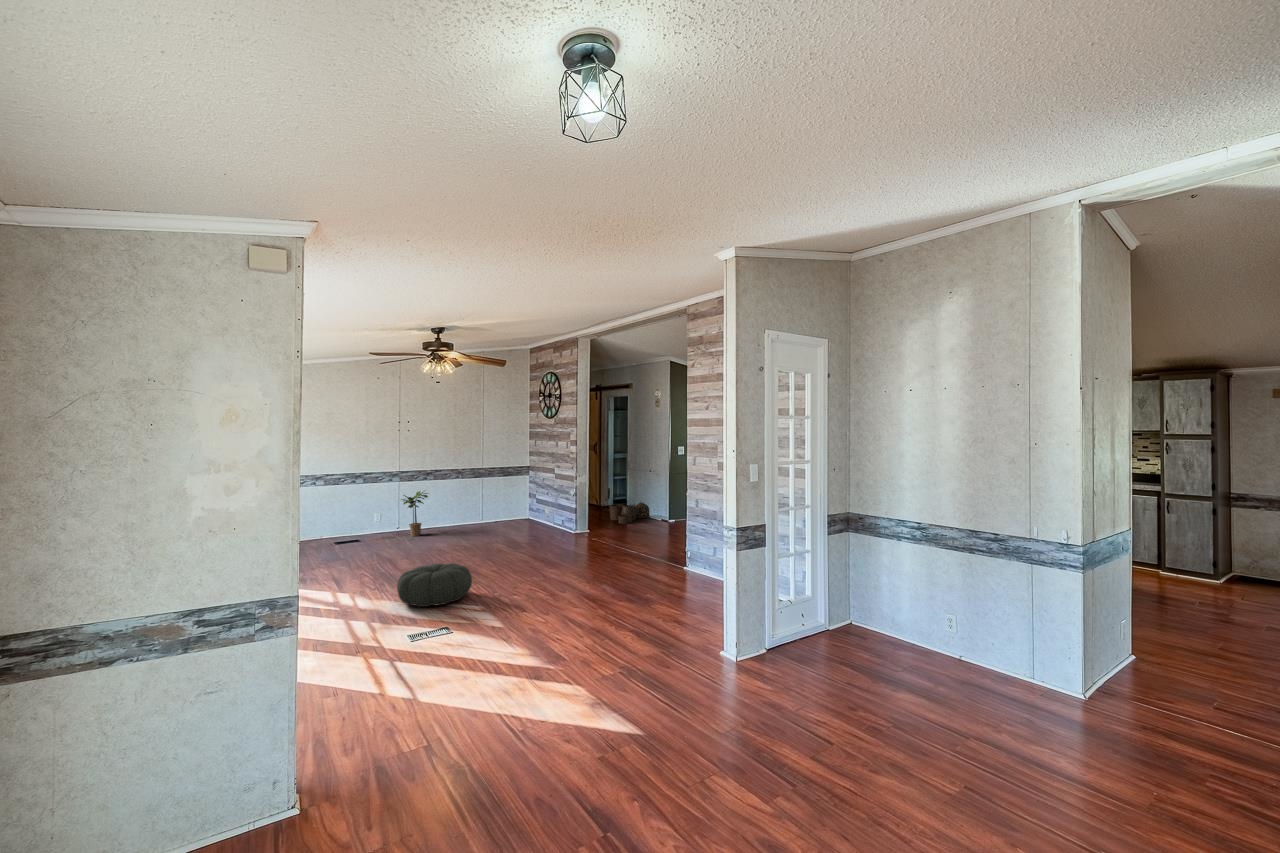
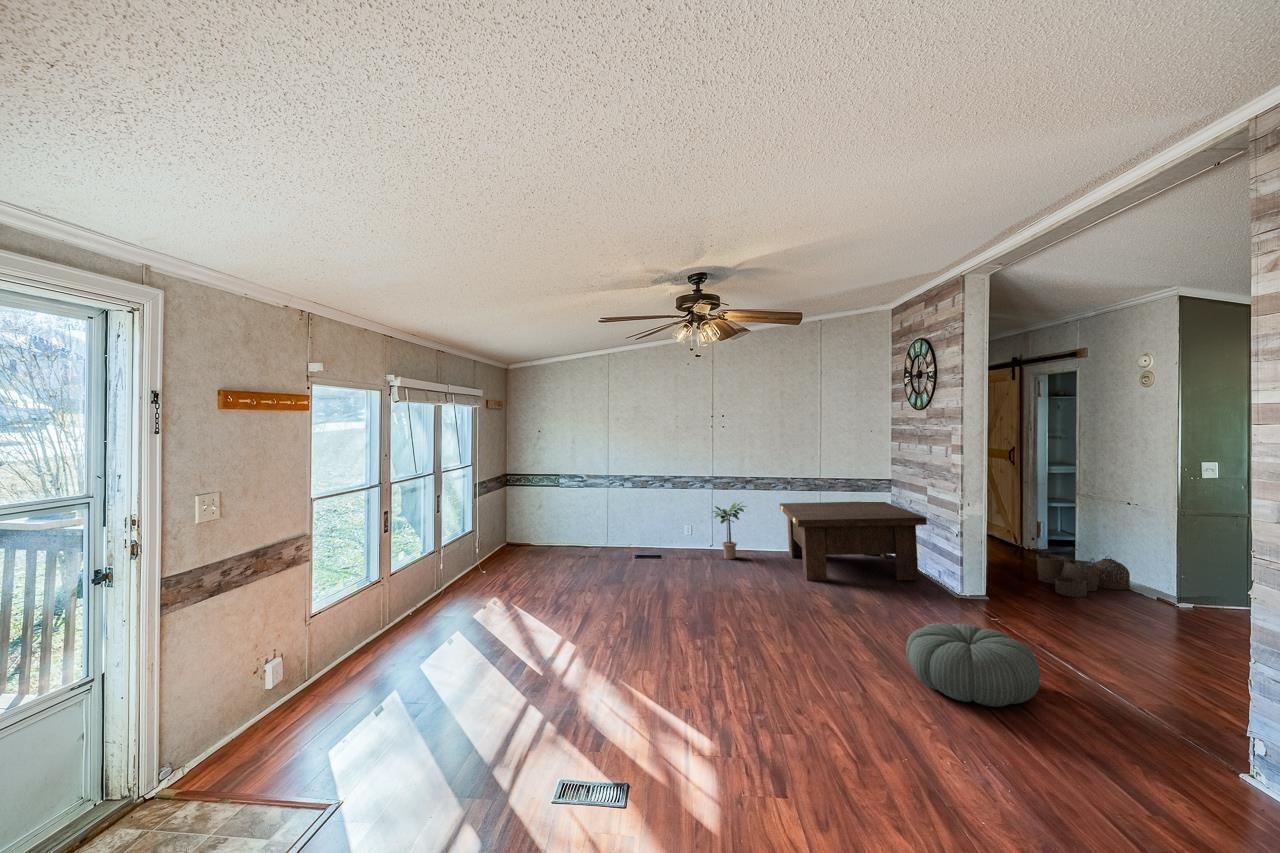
coffee table: none [452,482,556,538] -> present [780,501,927,581]
pouf: present [397,563,472,607] -> present [906,623,1040,707]

